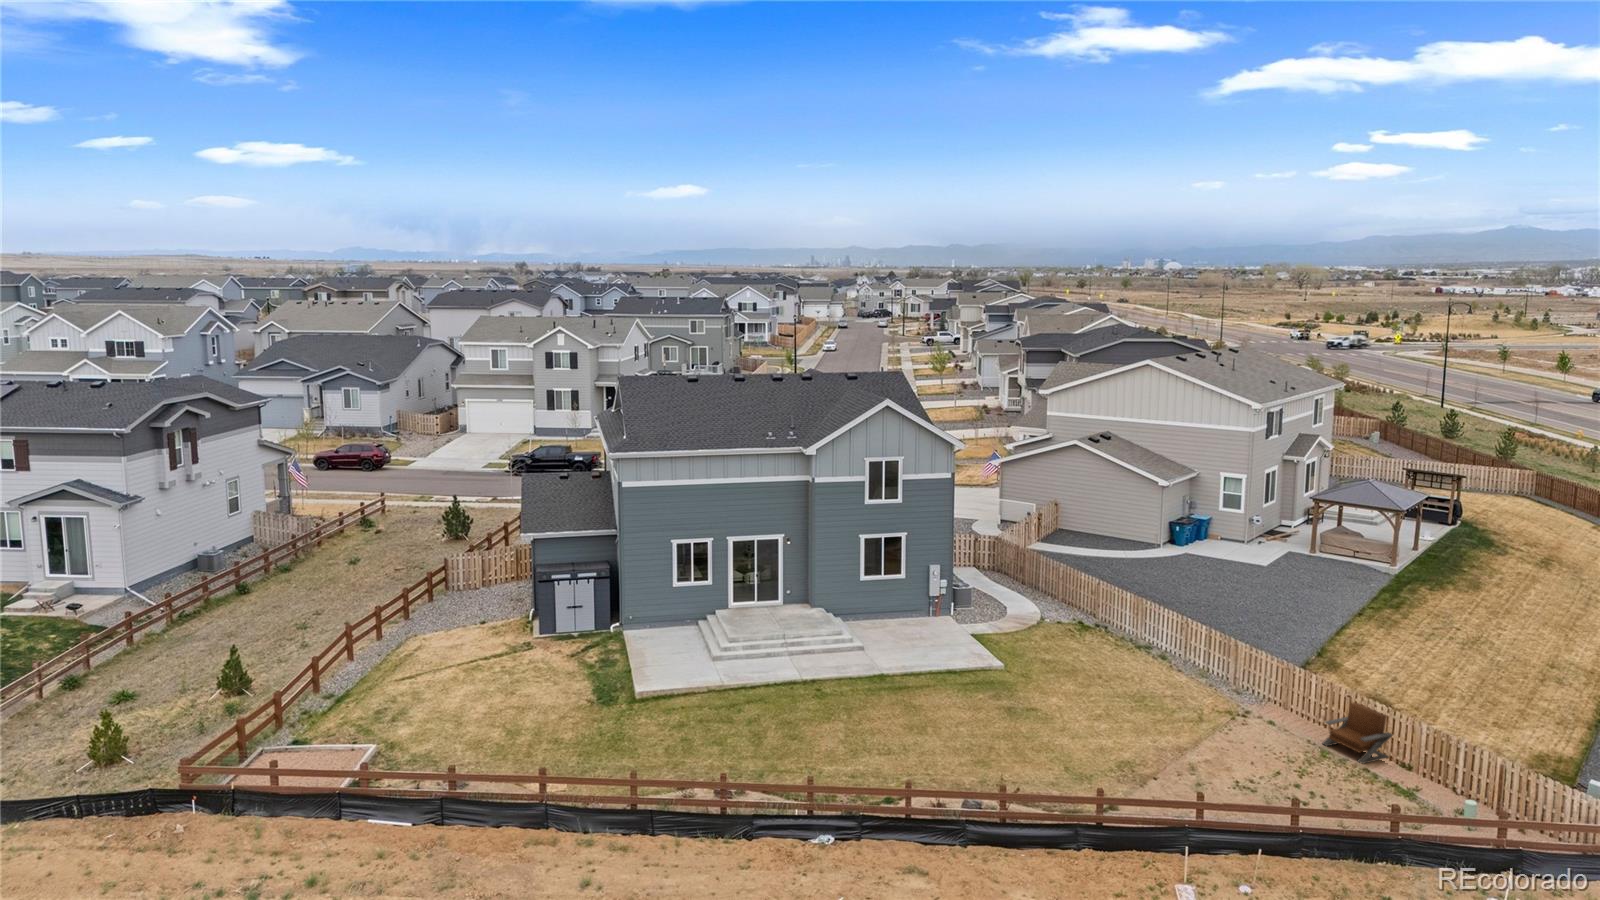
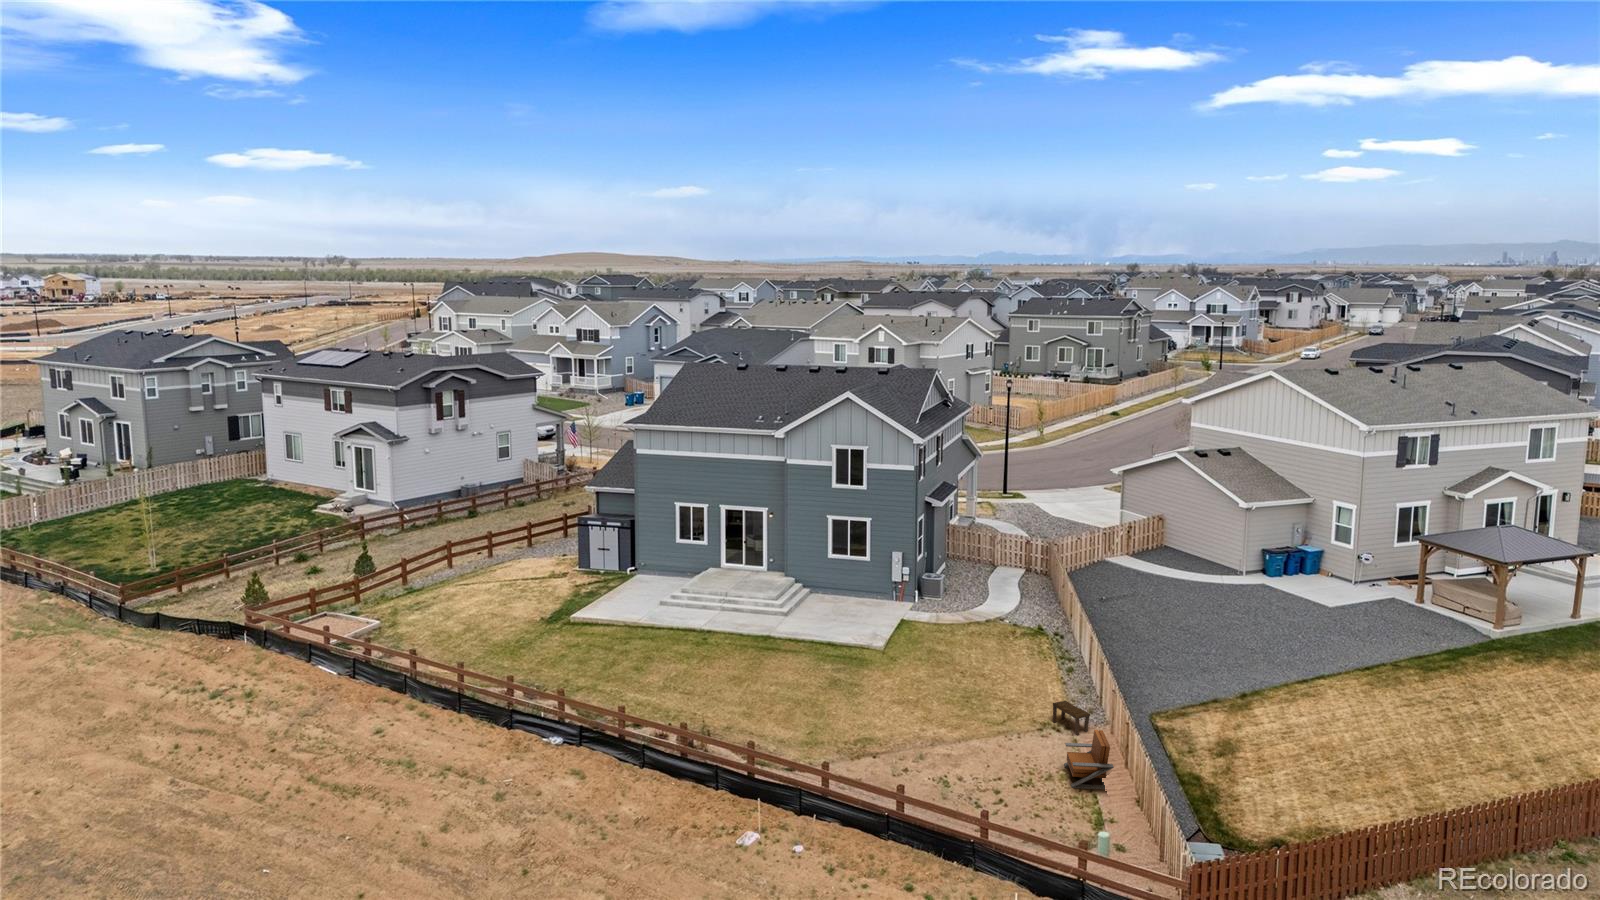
bench: none [1248,683,1291,715] -> present [1053,701,1090,735]

